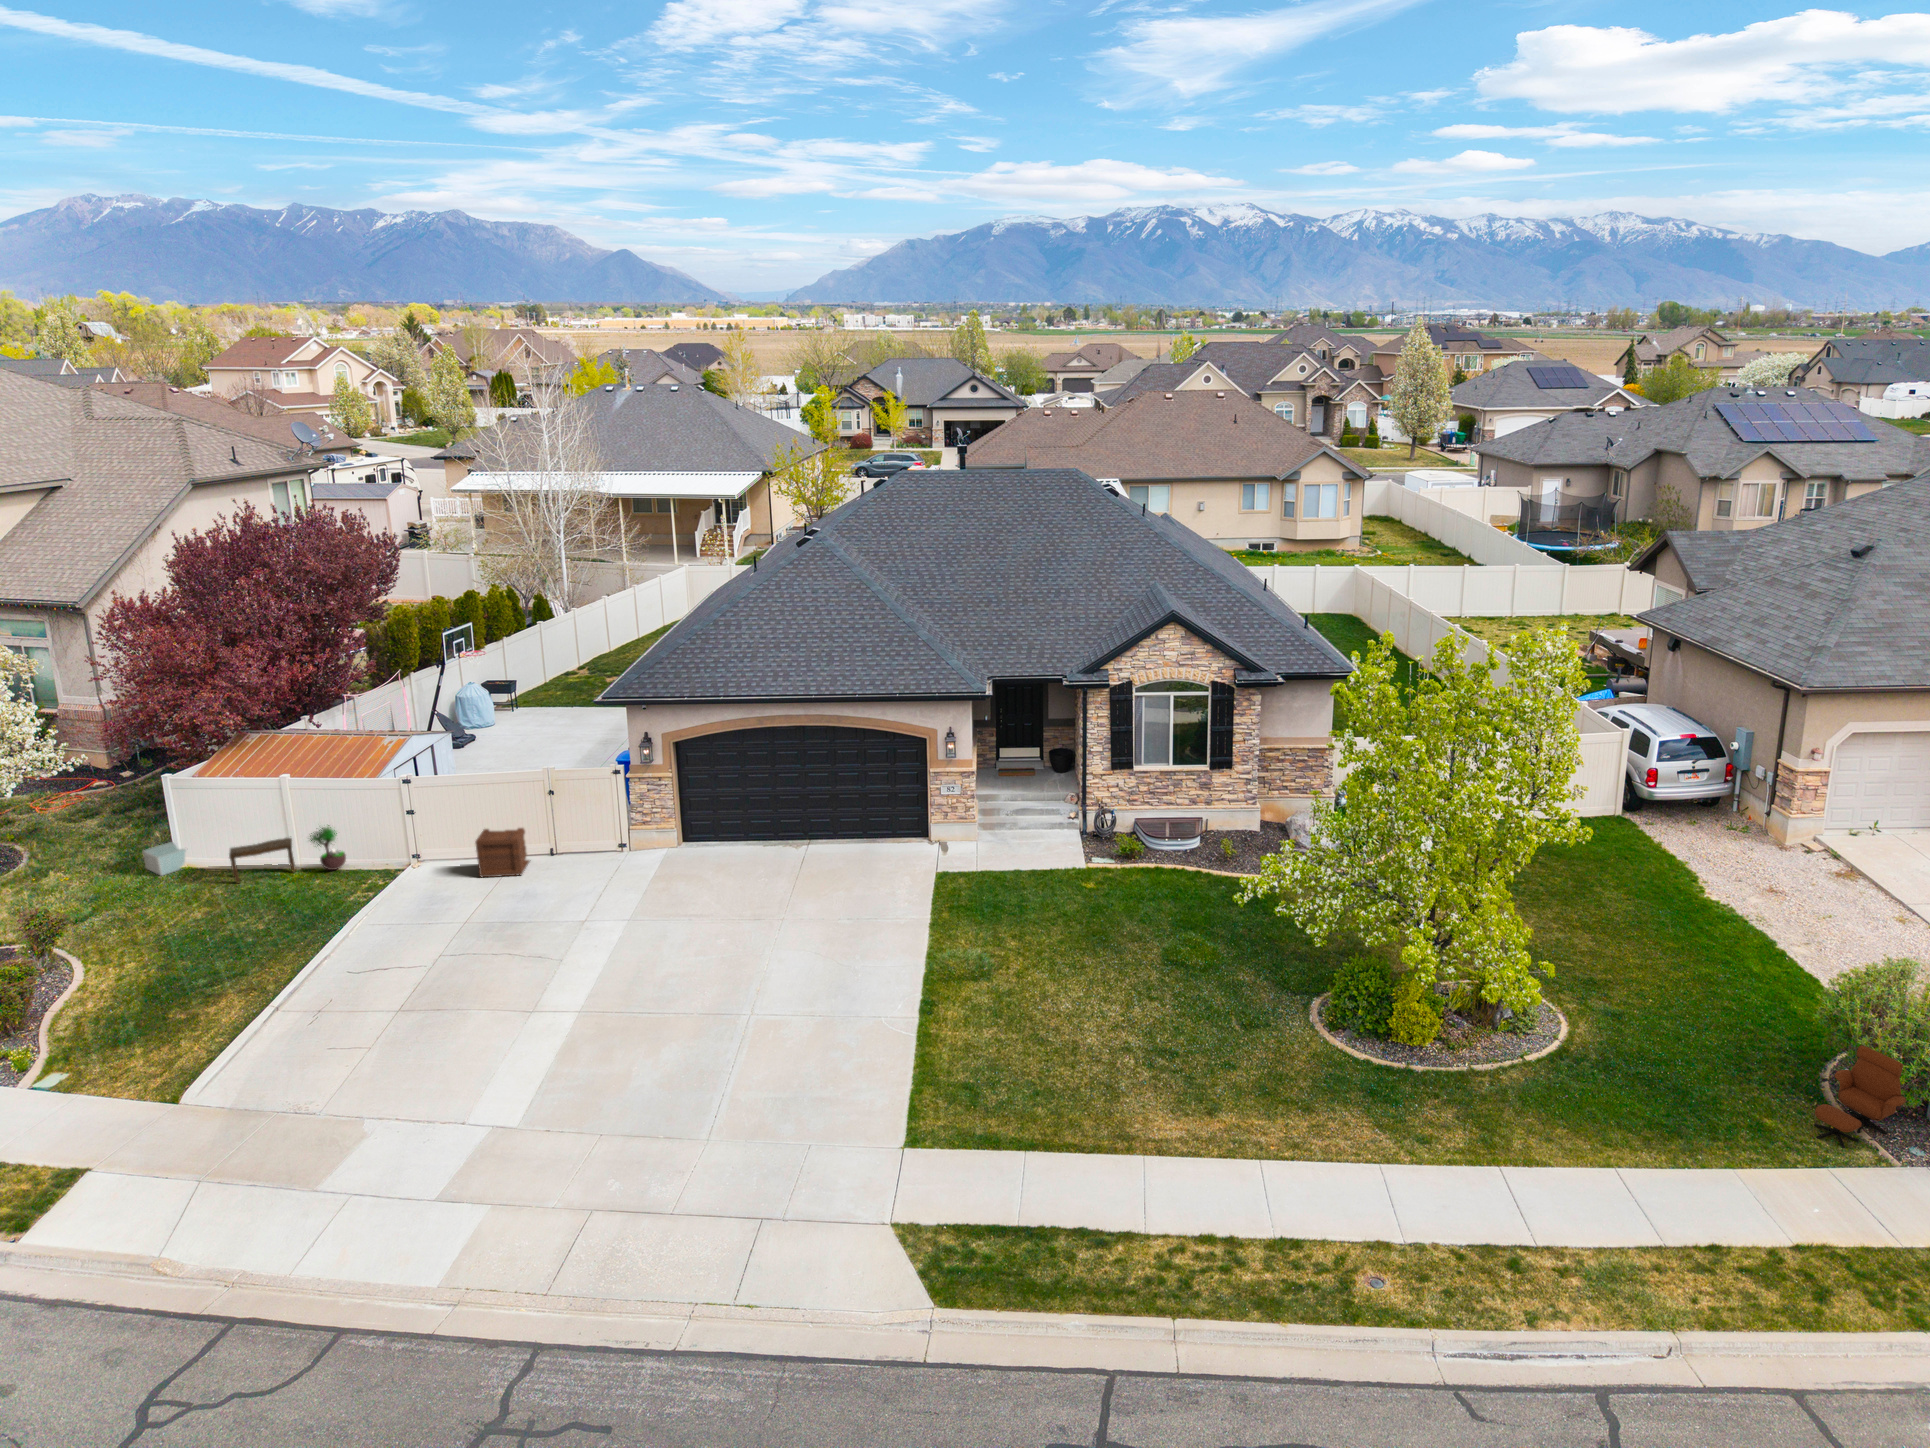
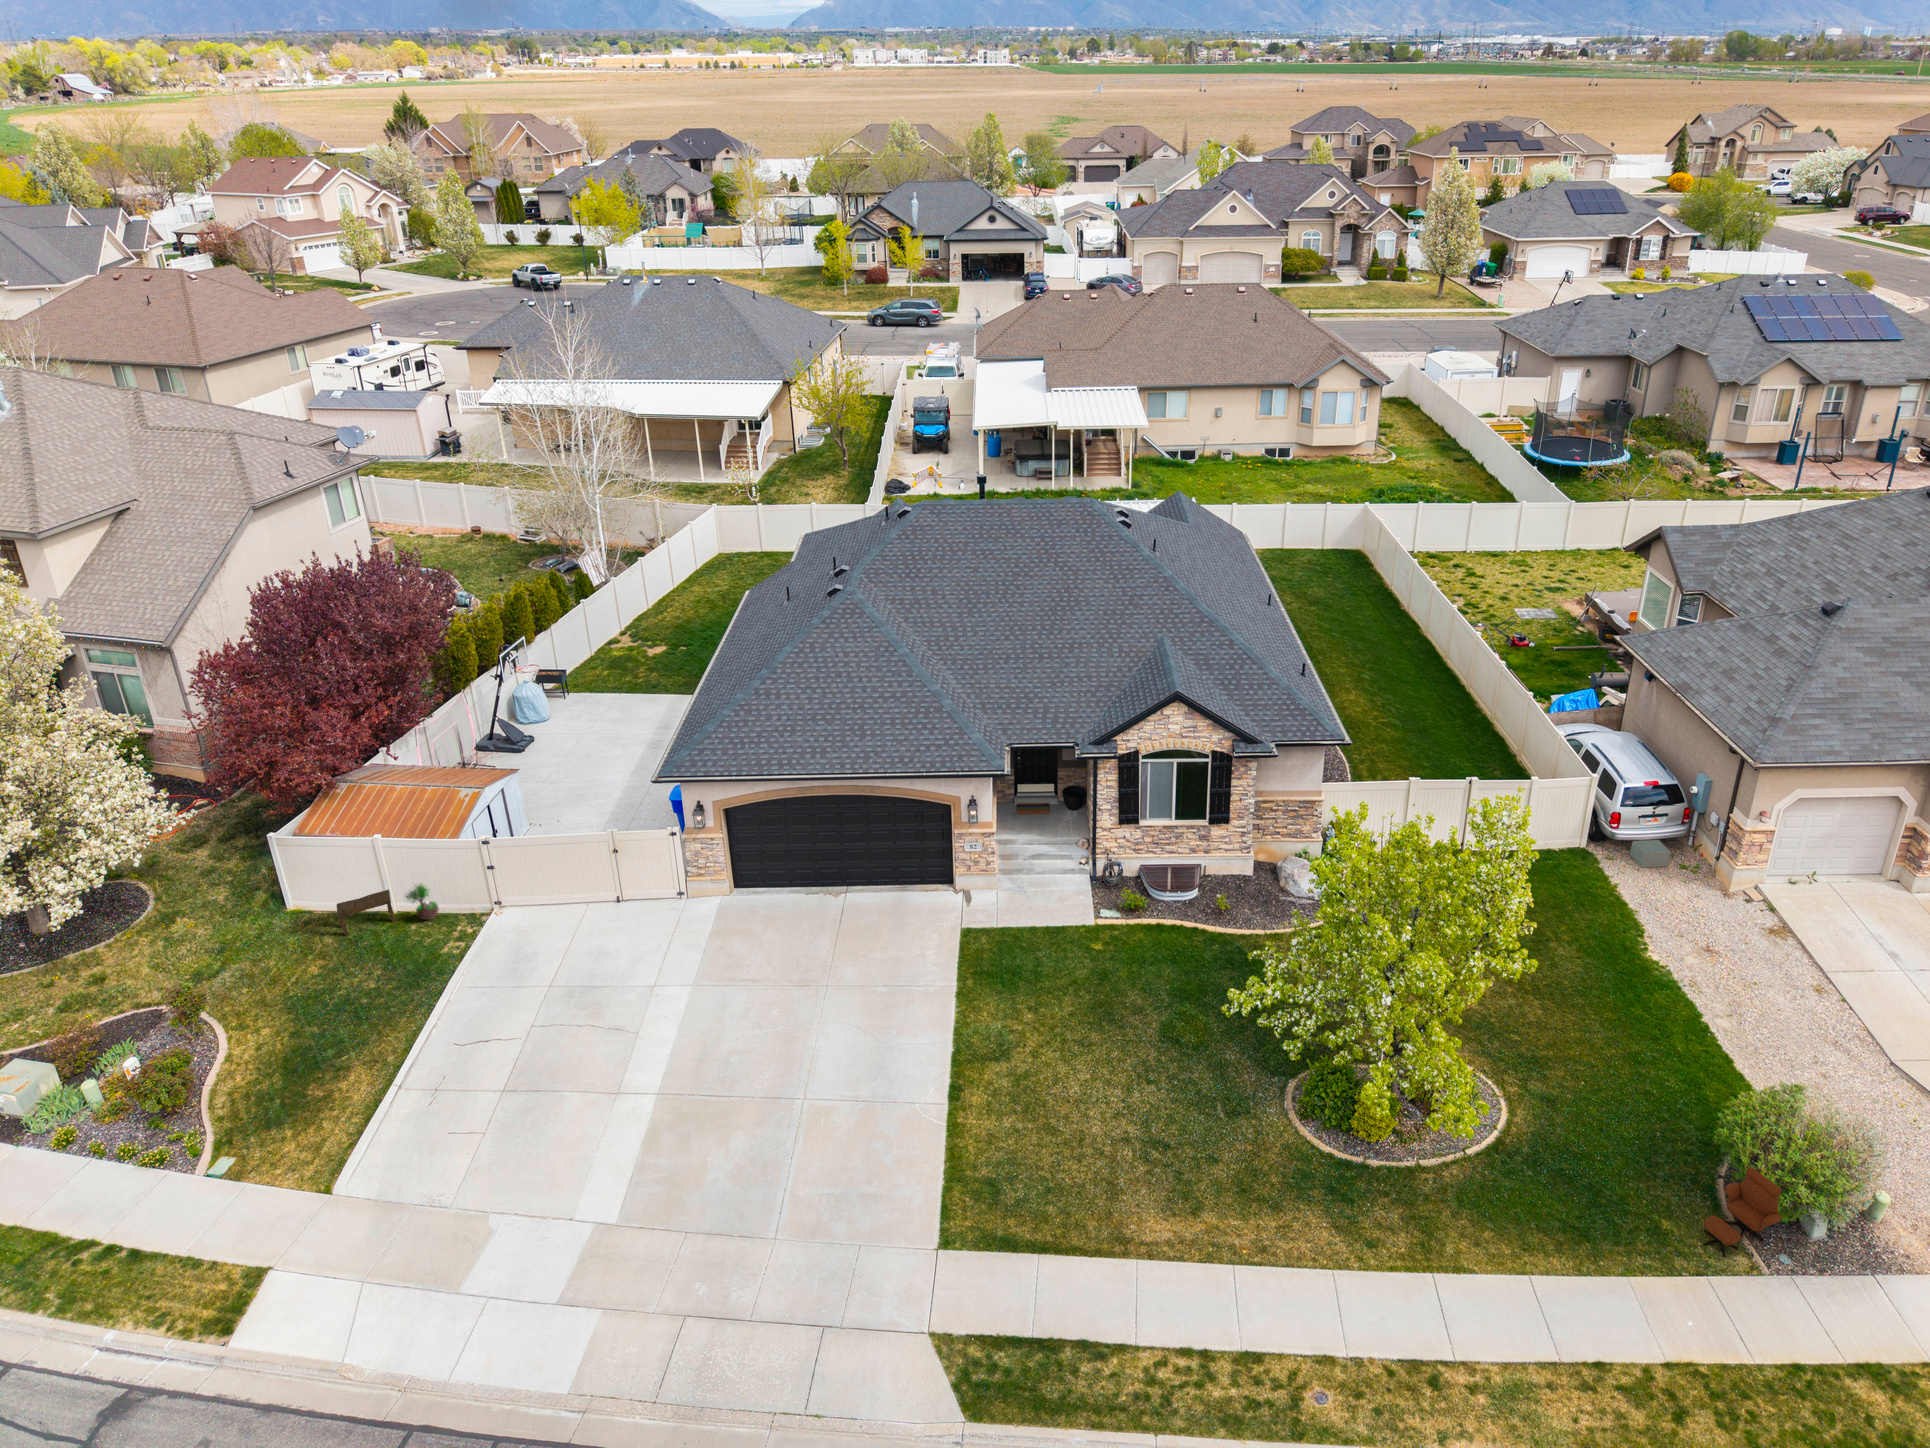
wooden crate: present [475,828,529,877] -> none [552,877,602,929]
storage box: present [143,842,186,876] -> present [1630,840,1671,867]

